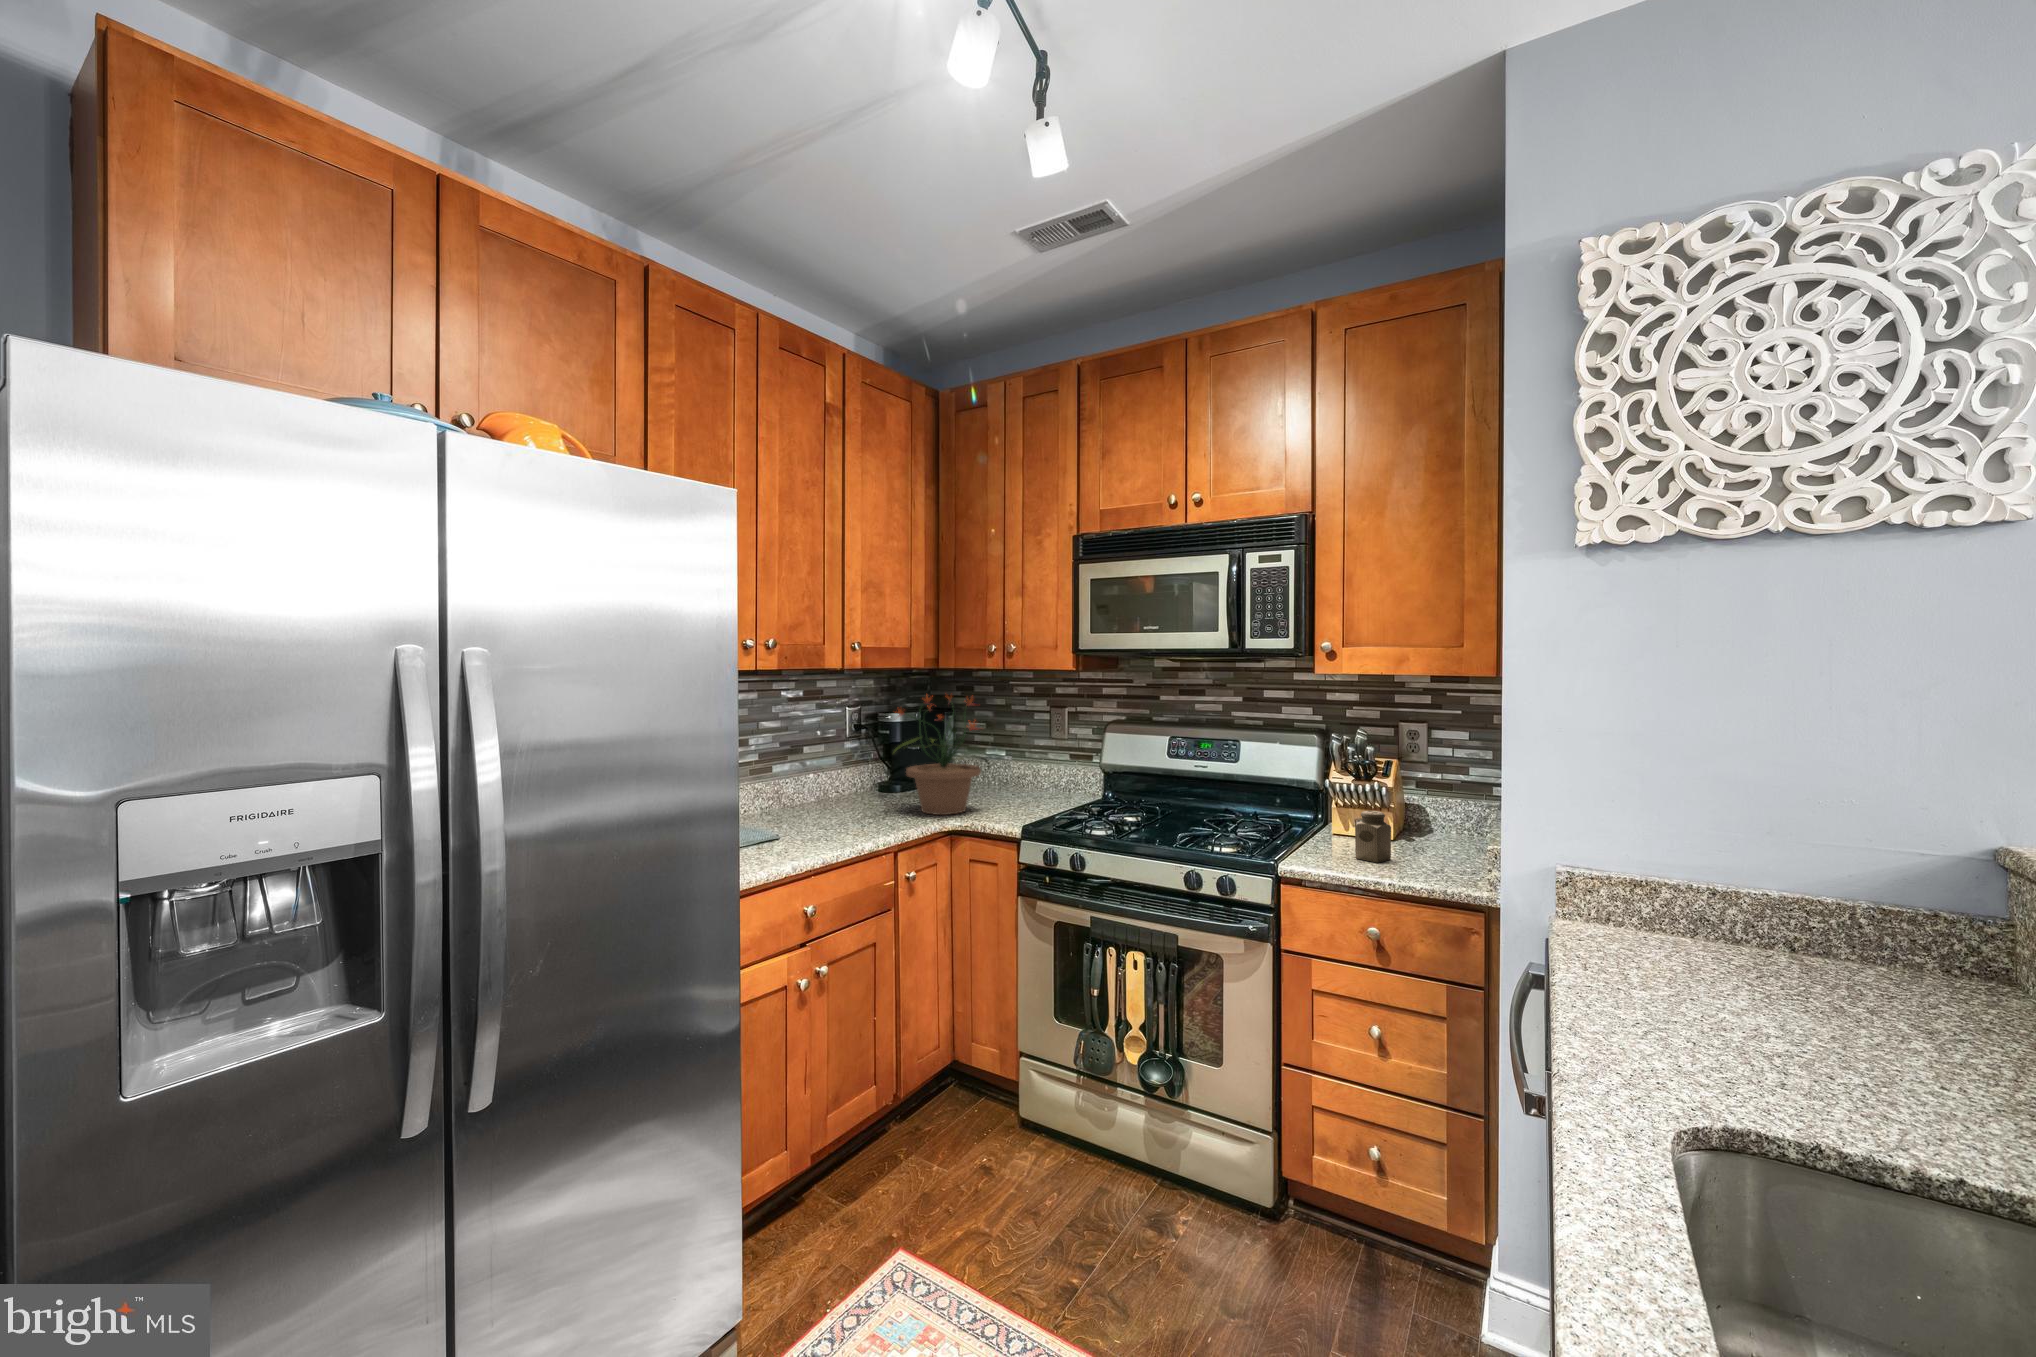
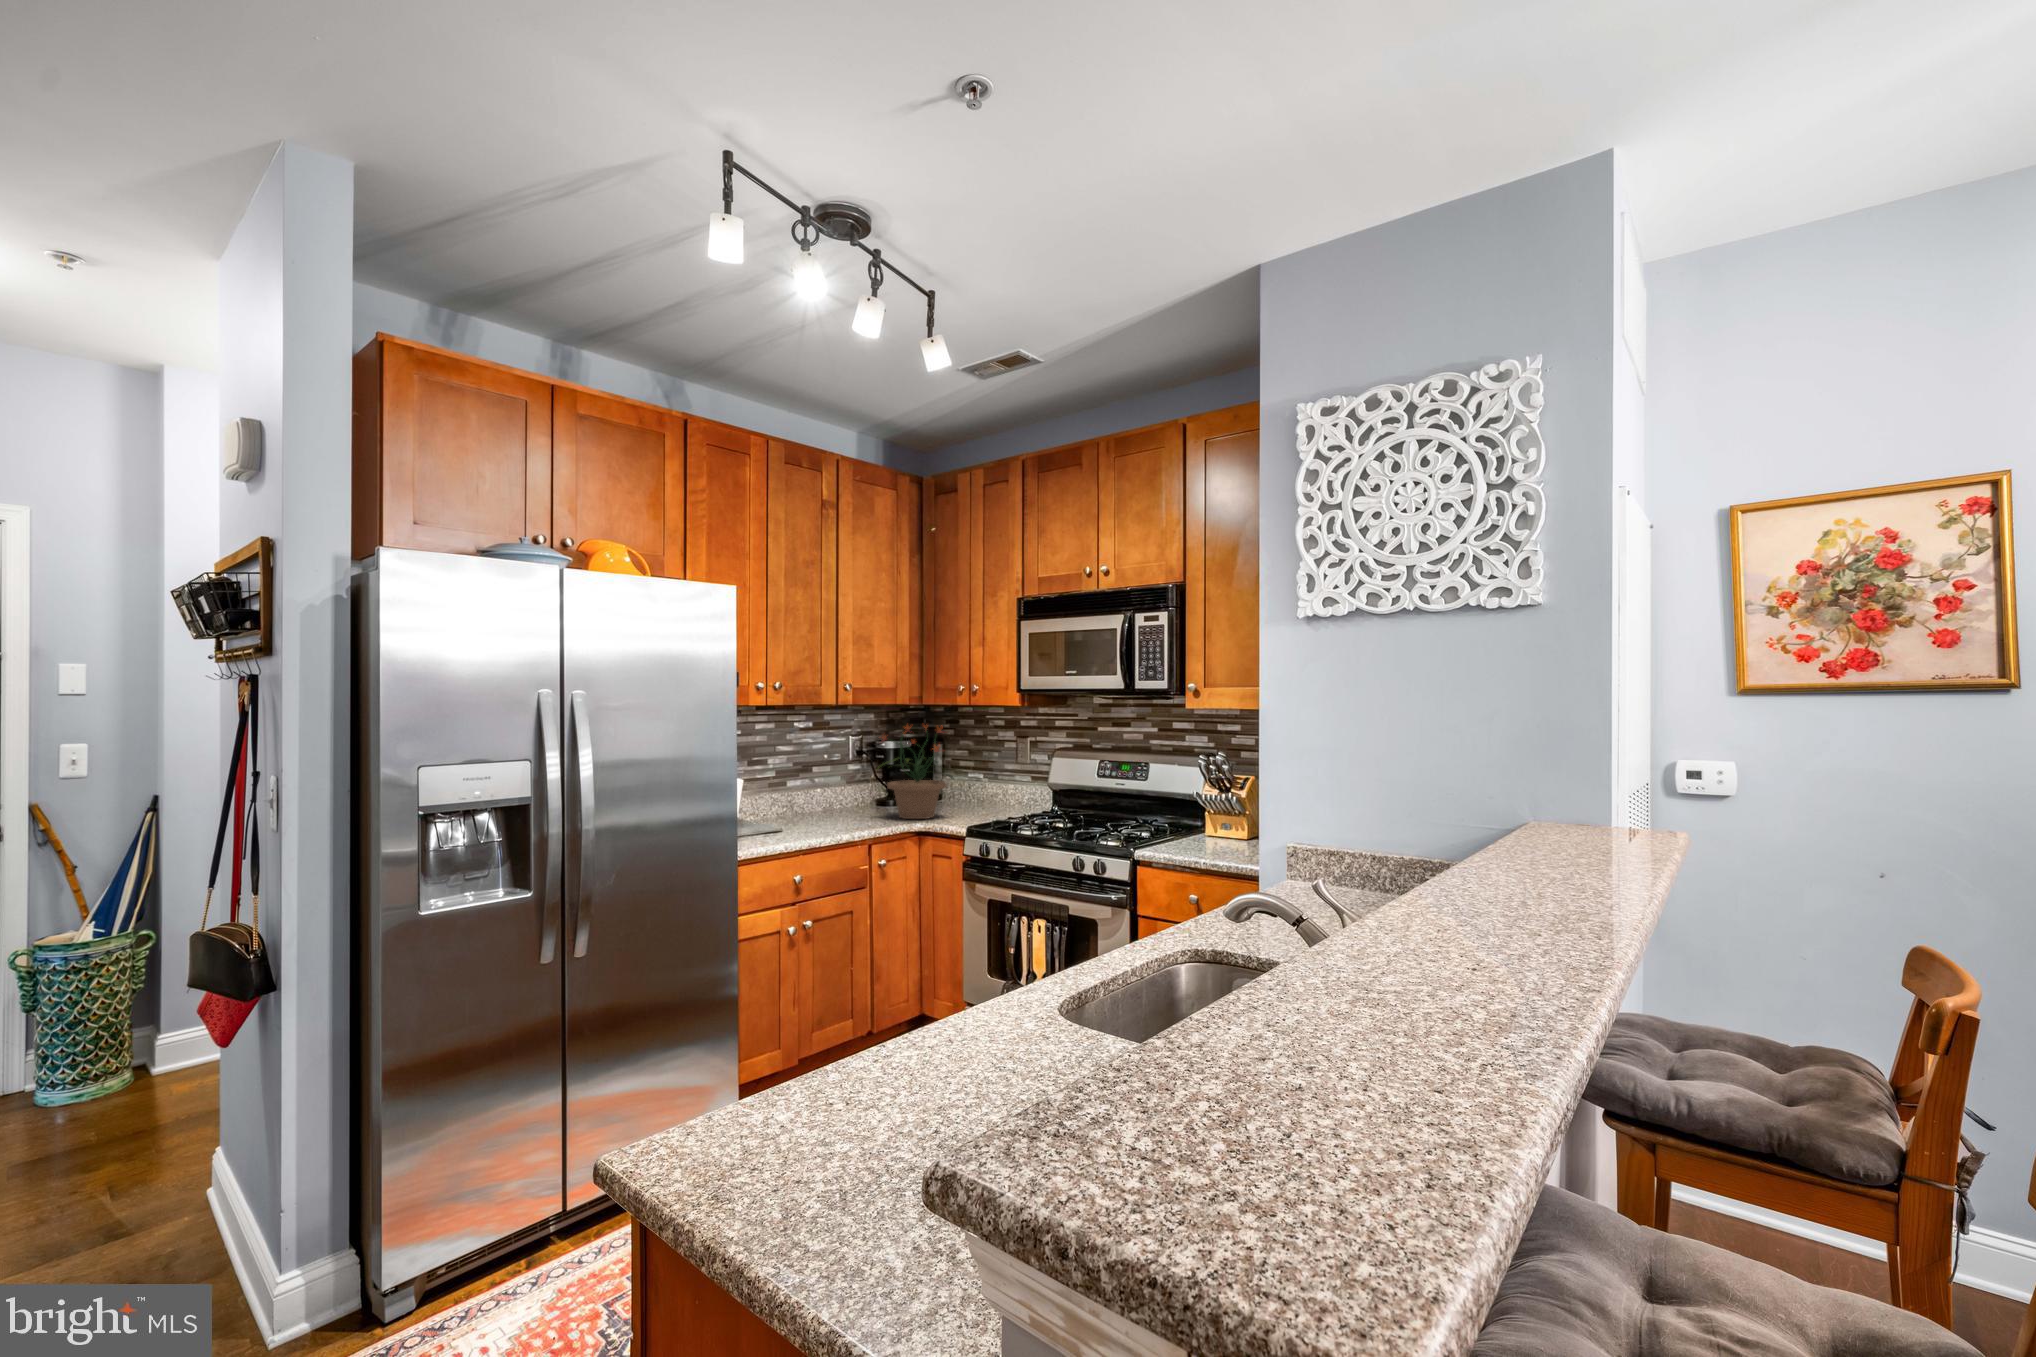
salt shaker: present [1355,811,1391,863] -> none [1203,814,1230,853]

